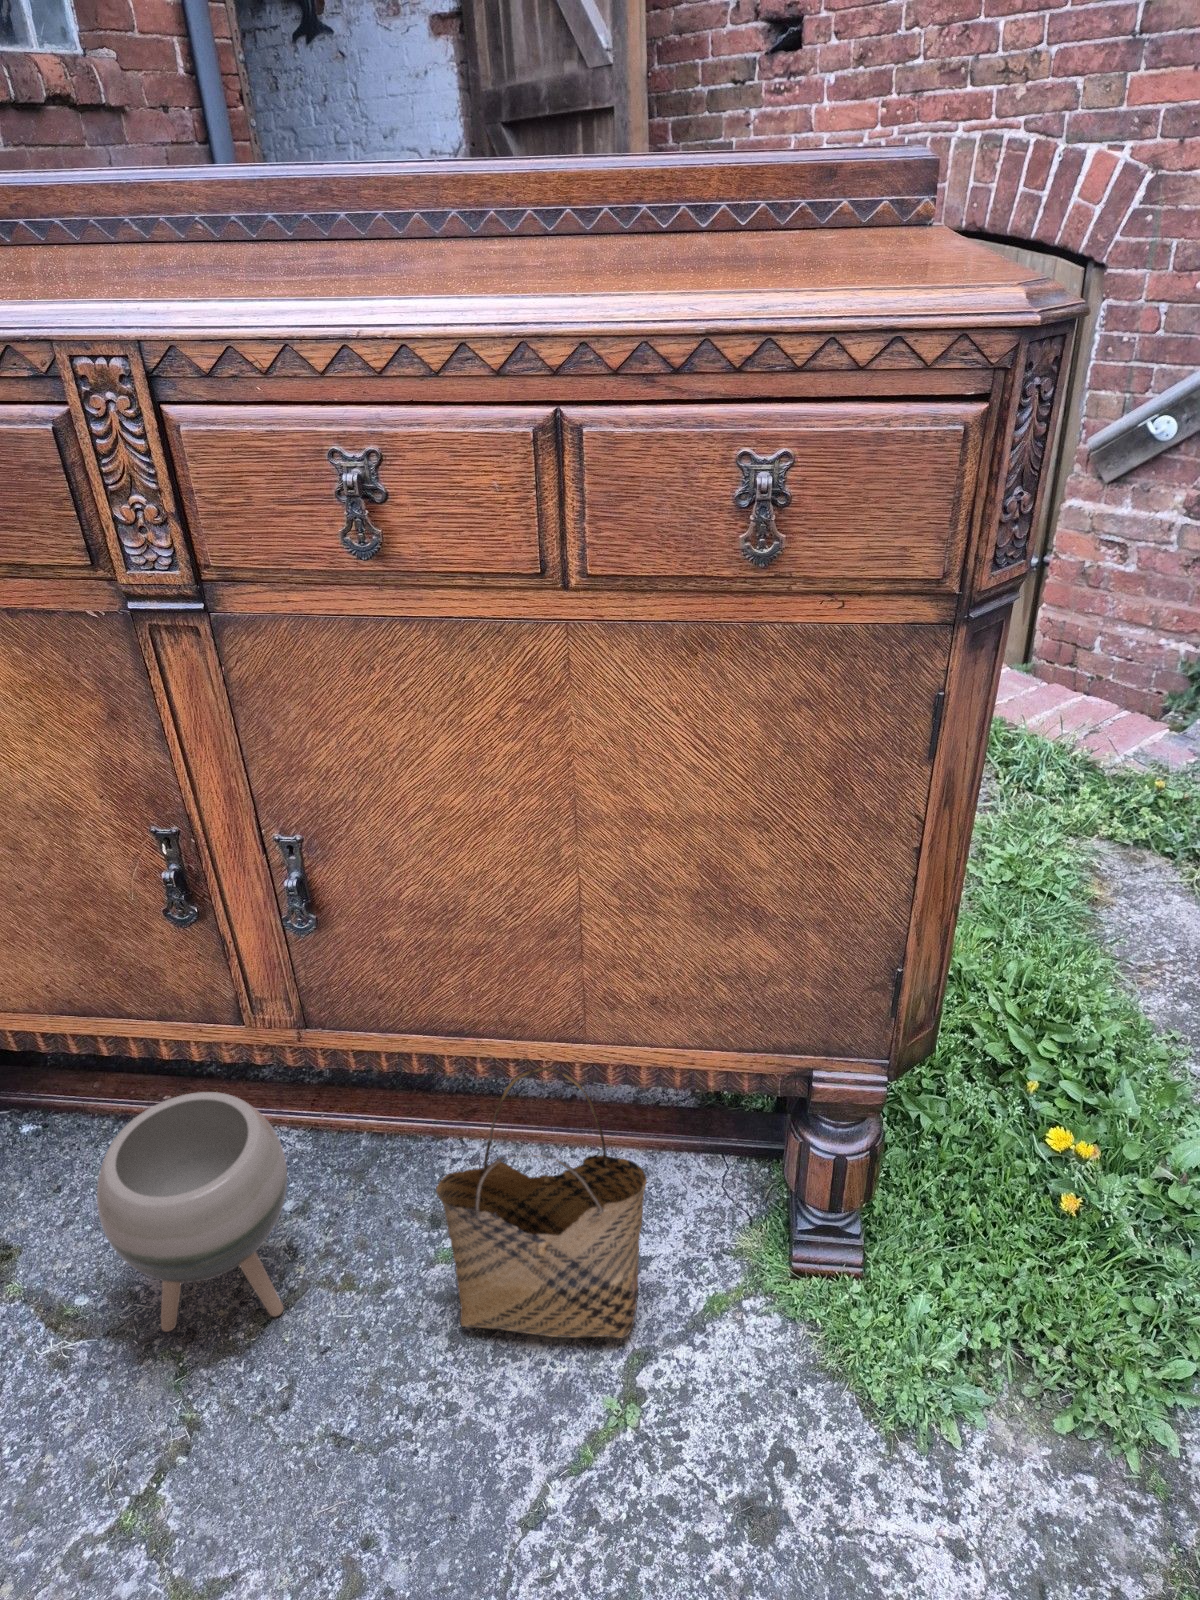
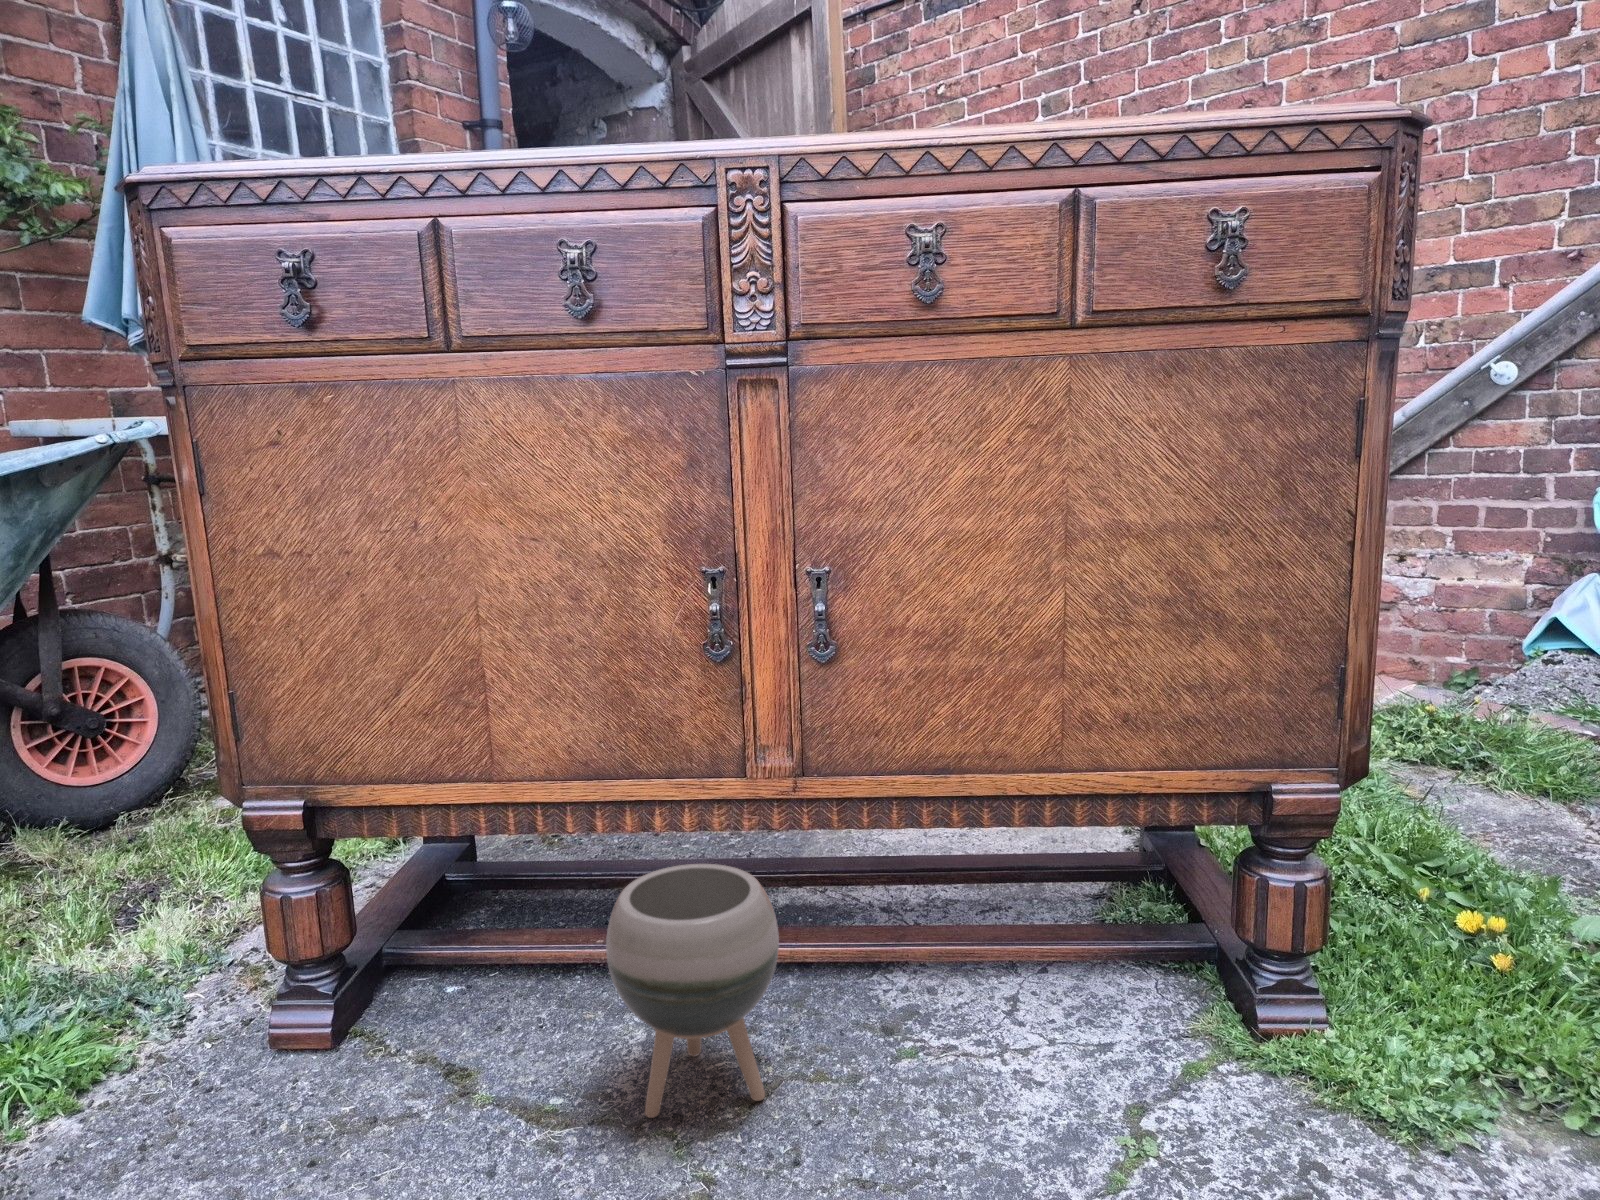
woven basket: present [436,1067,647,1338] -> none [930,810,1126,1093]

